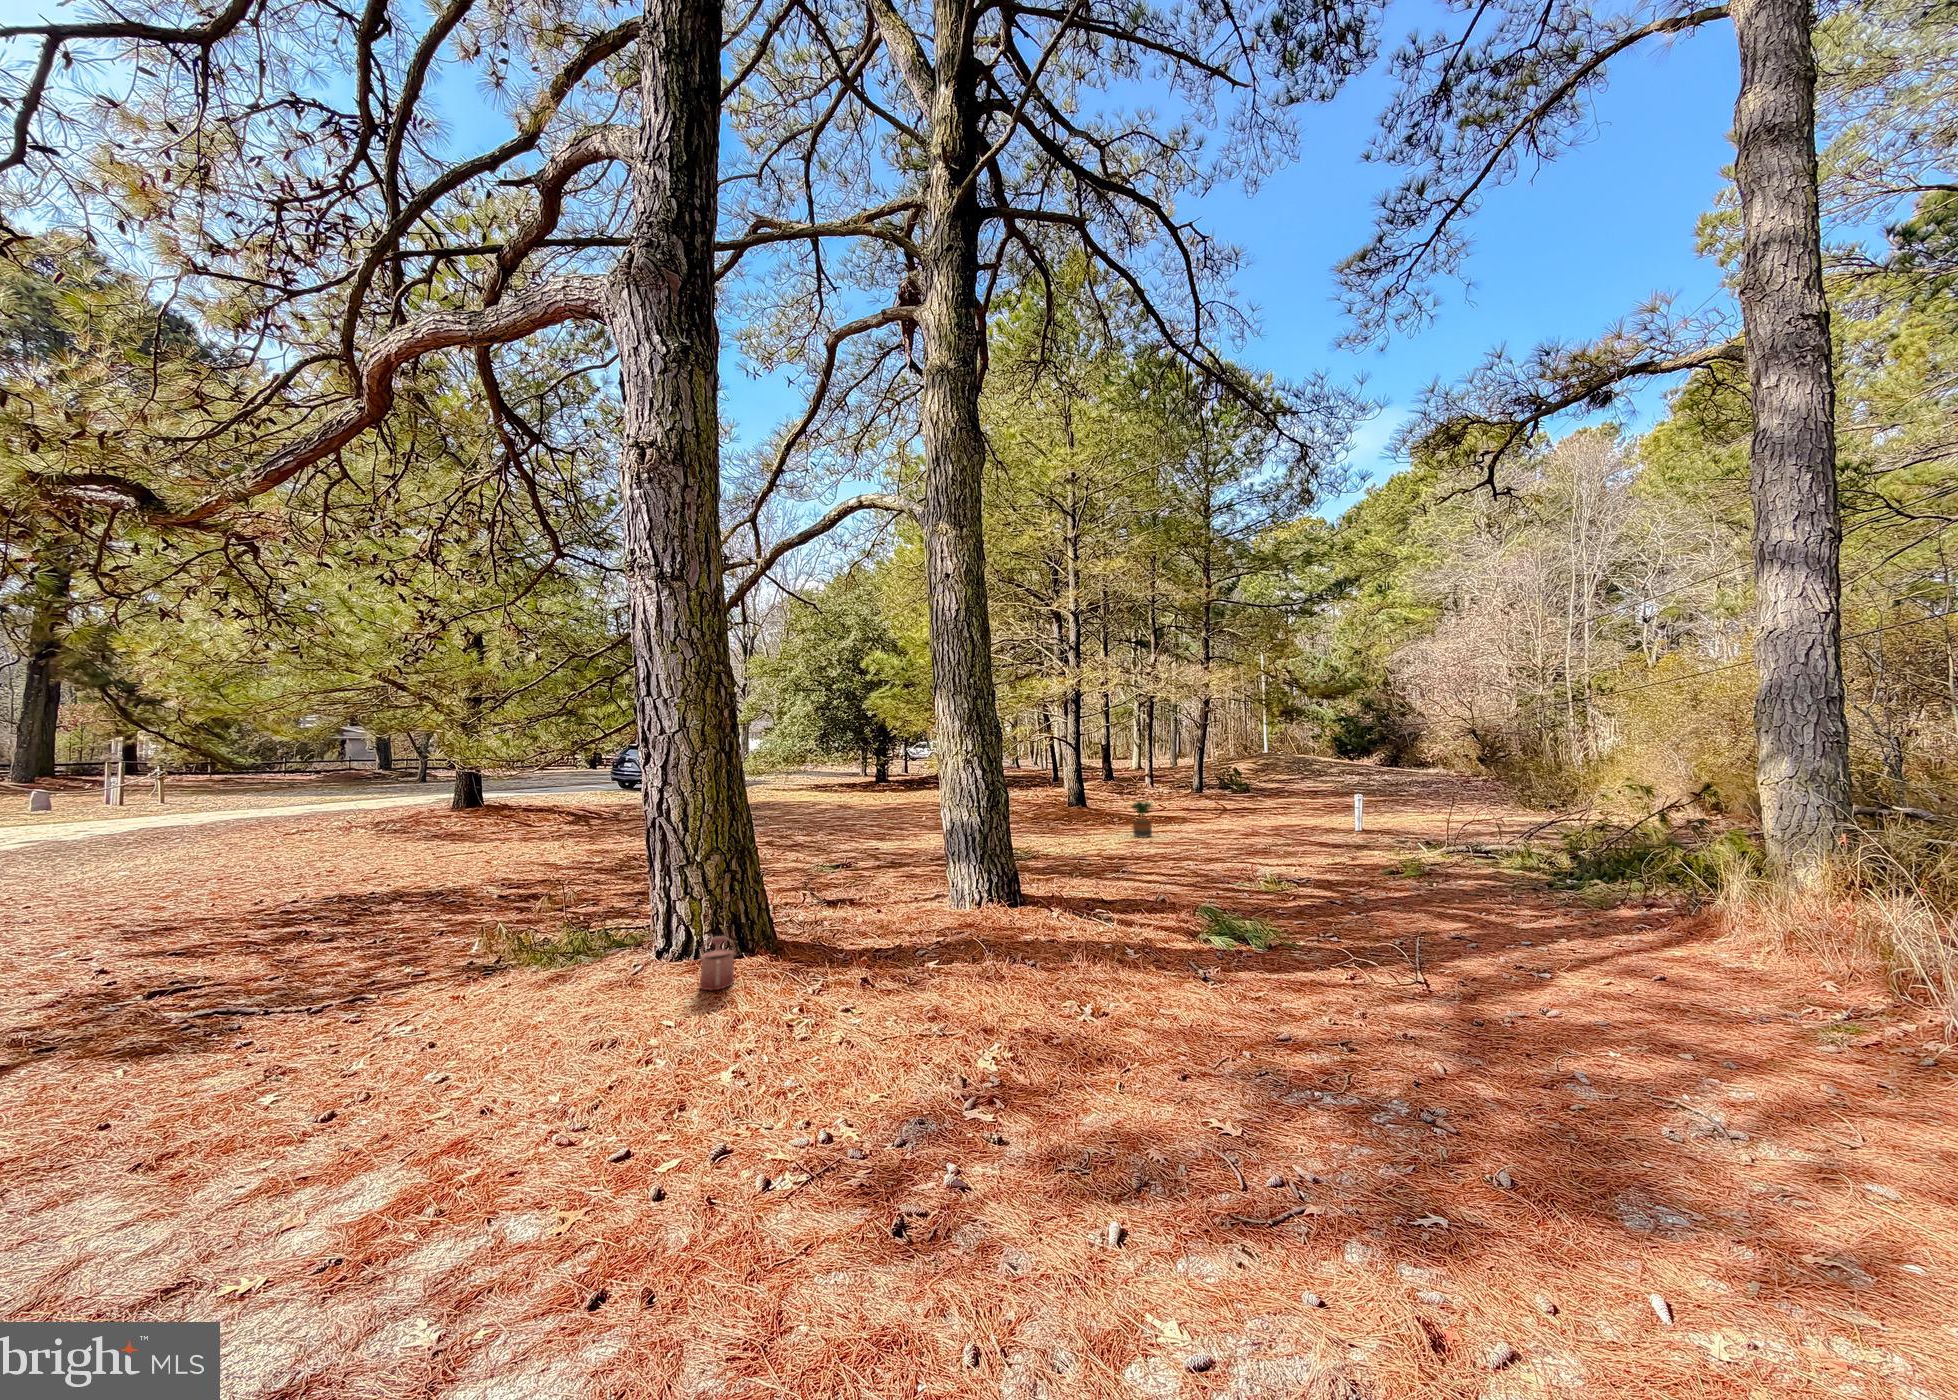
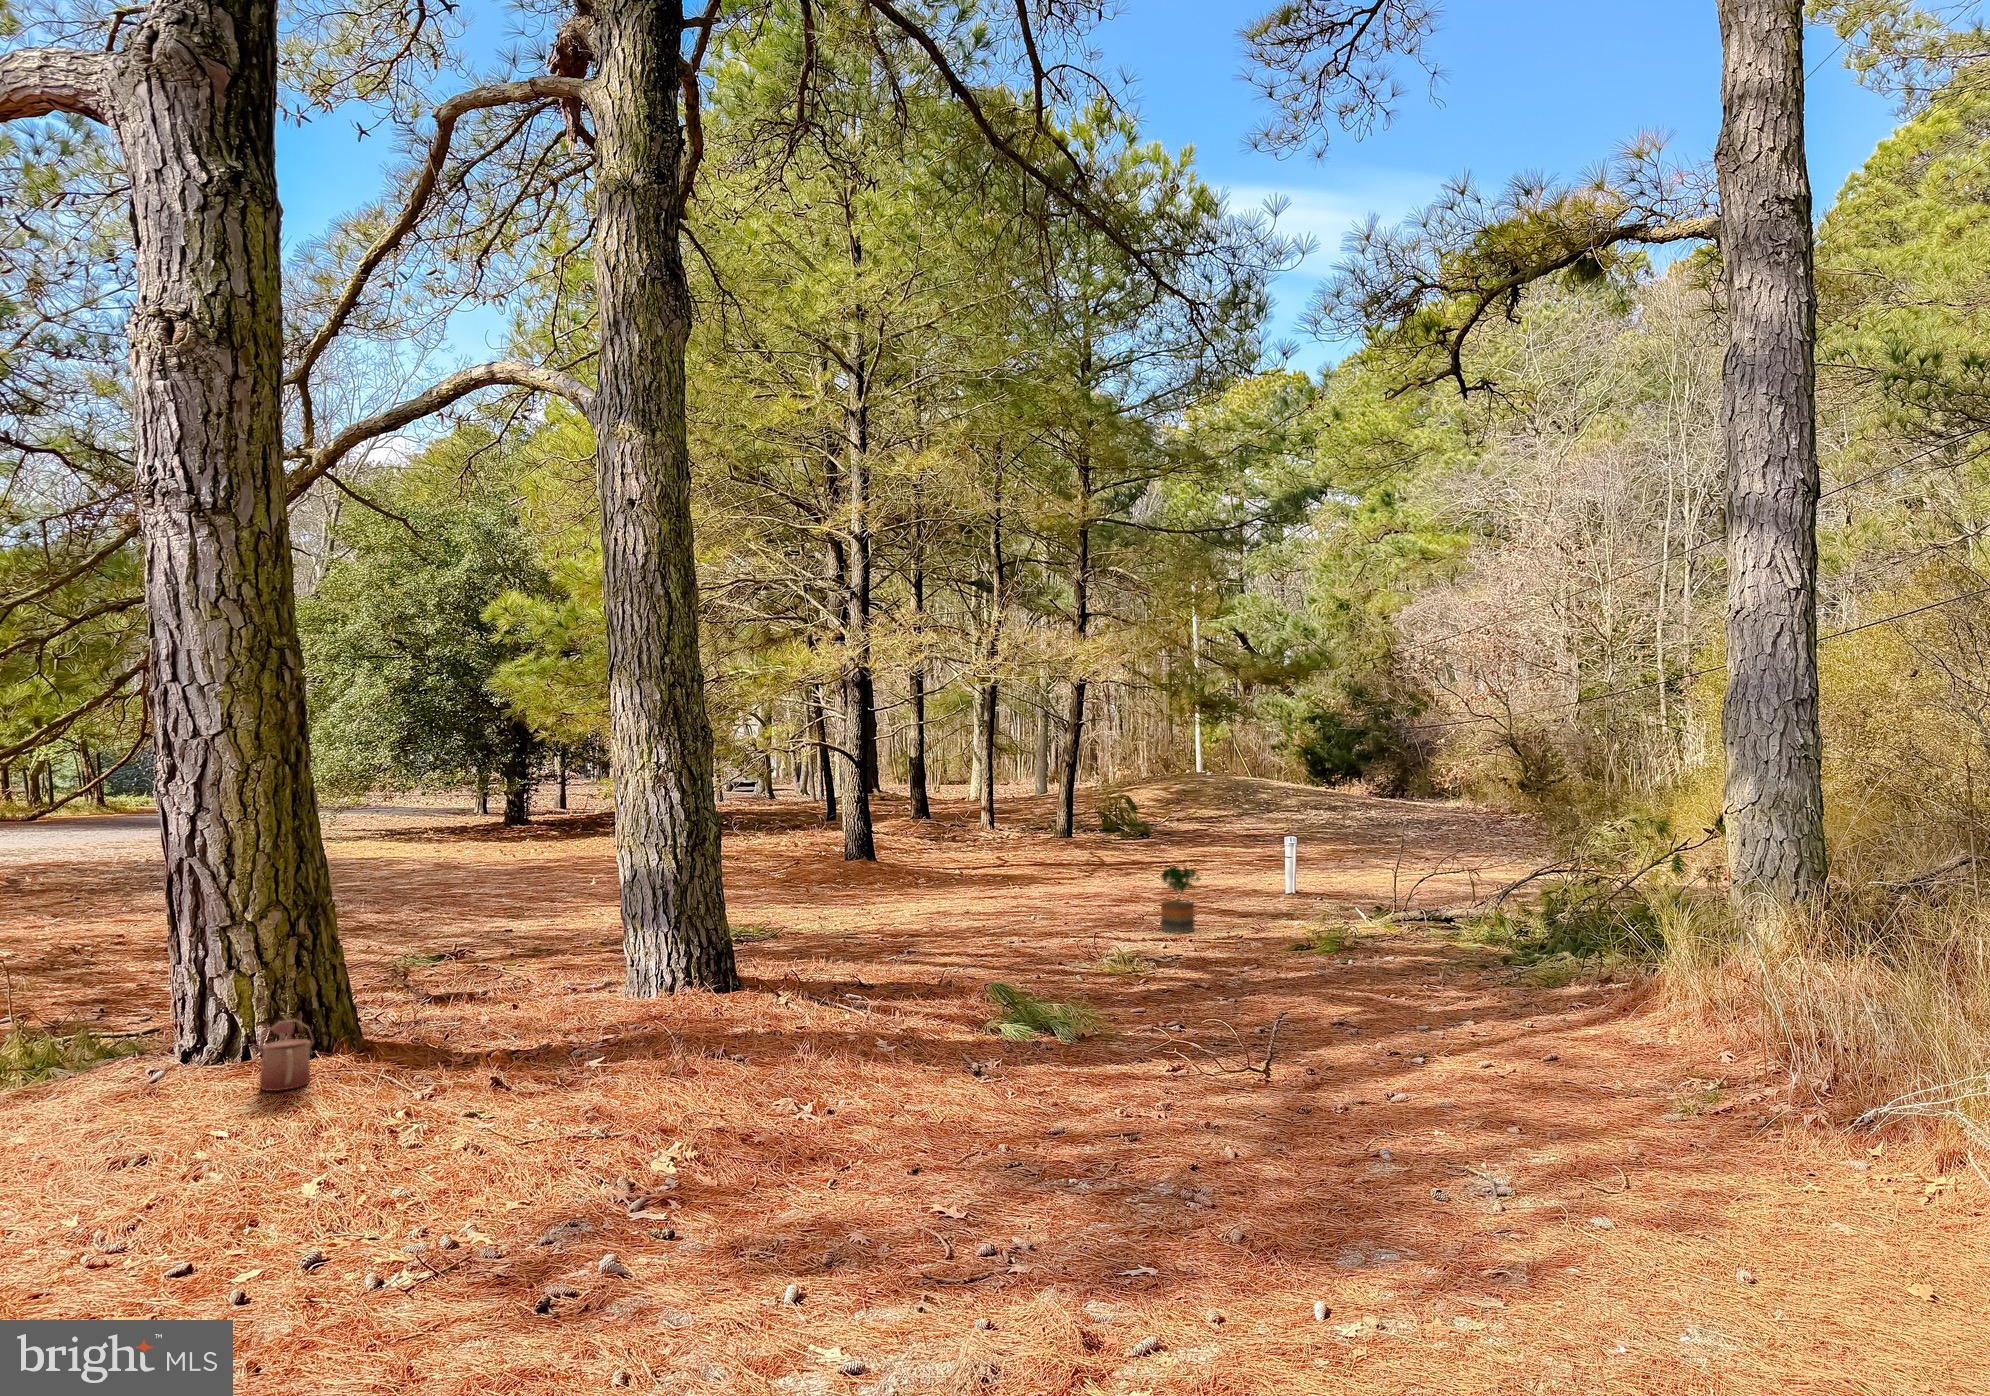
potted tree: present [1132,801,1153,838] -> present [1161,866,1200,934]

